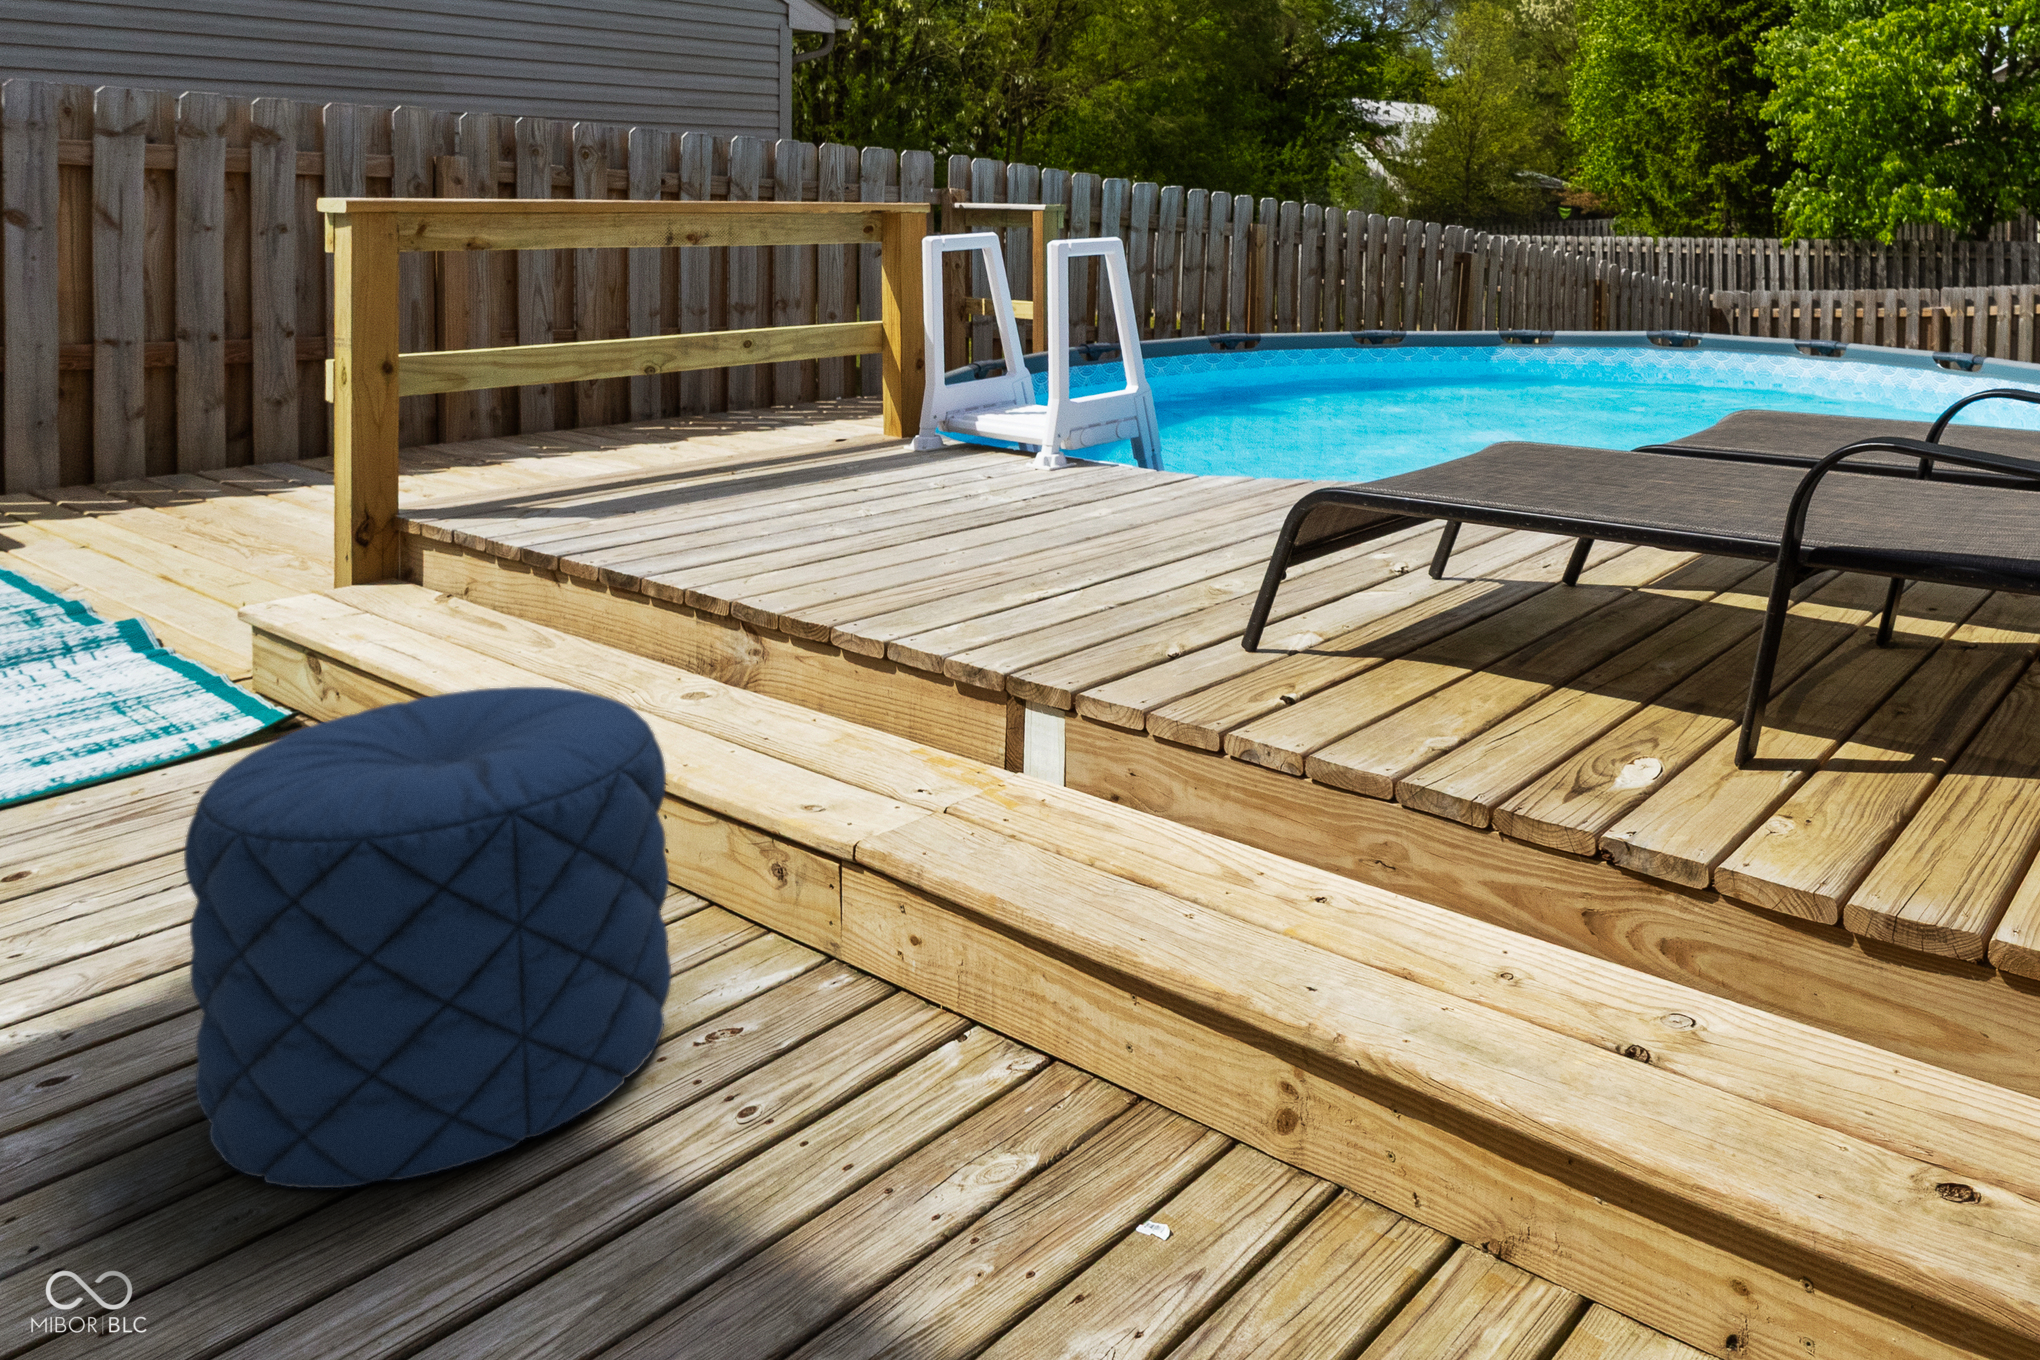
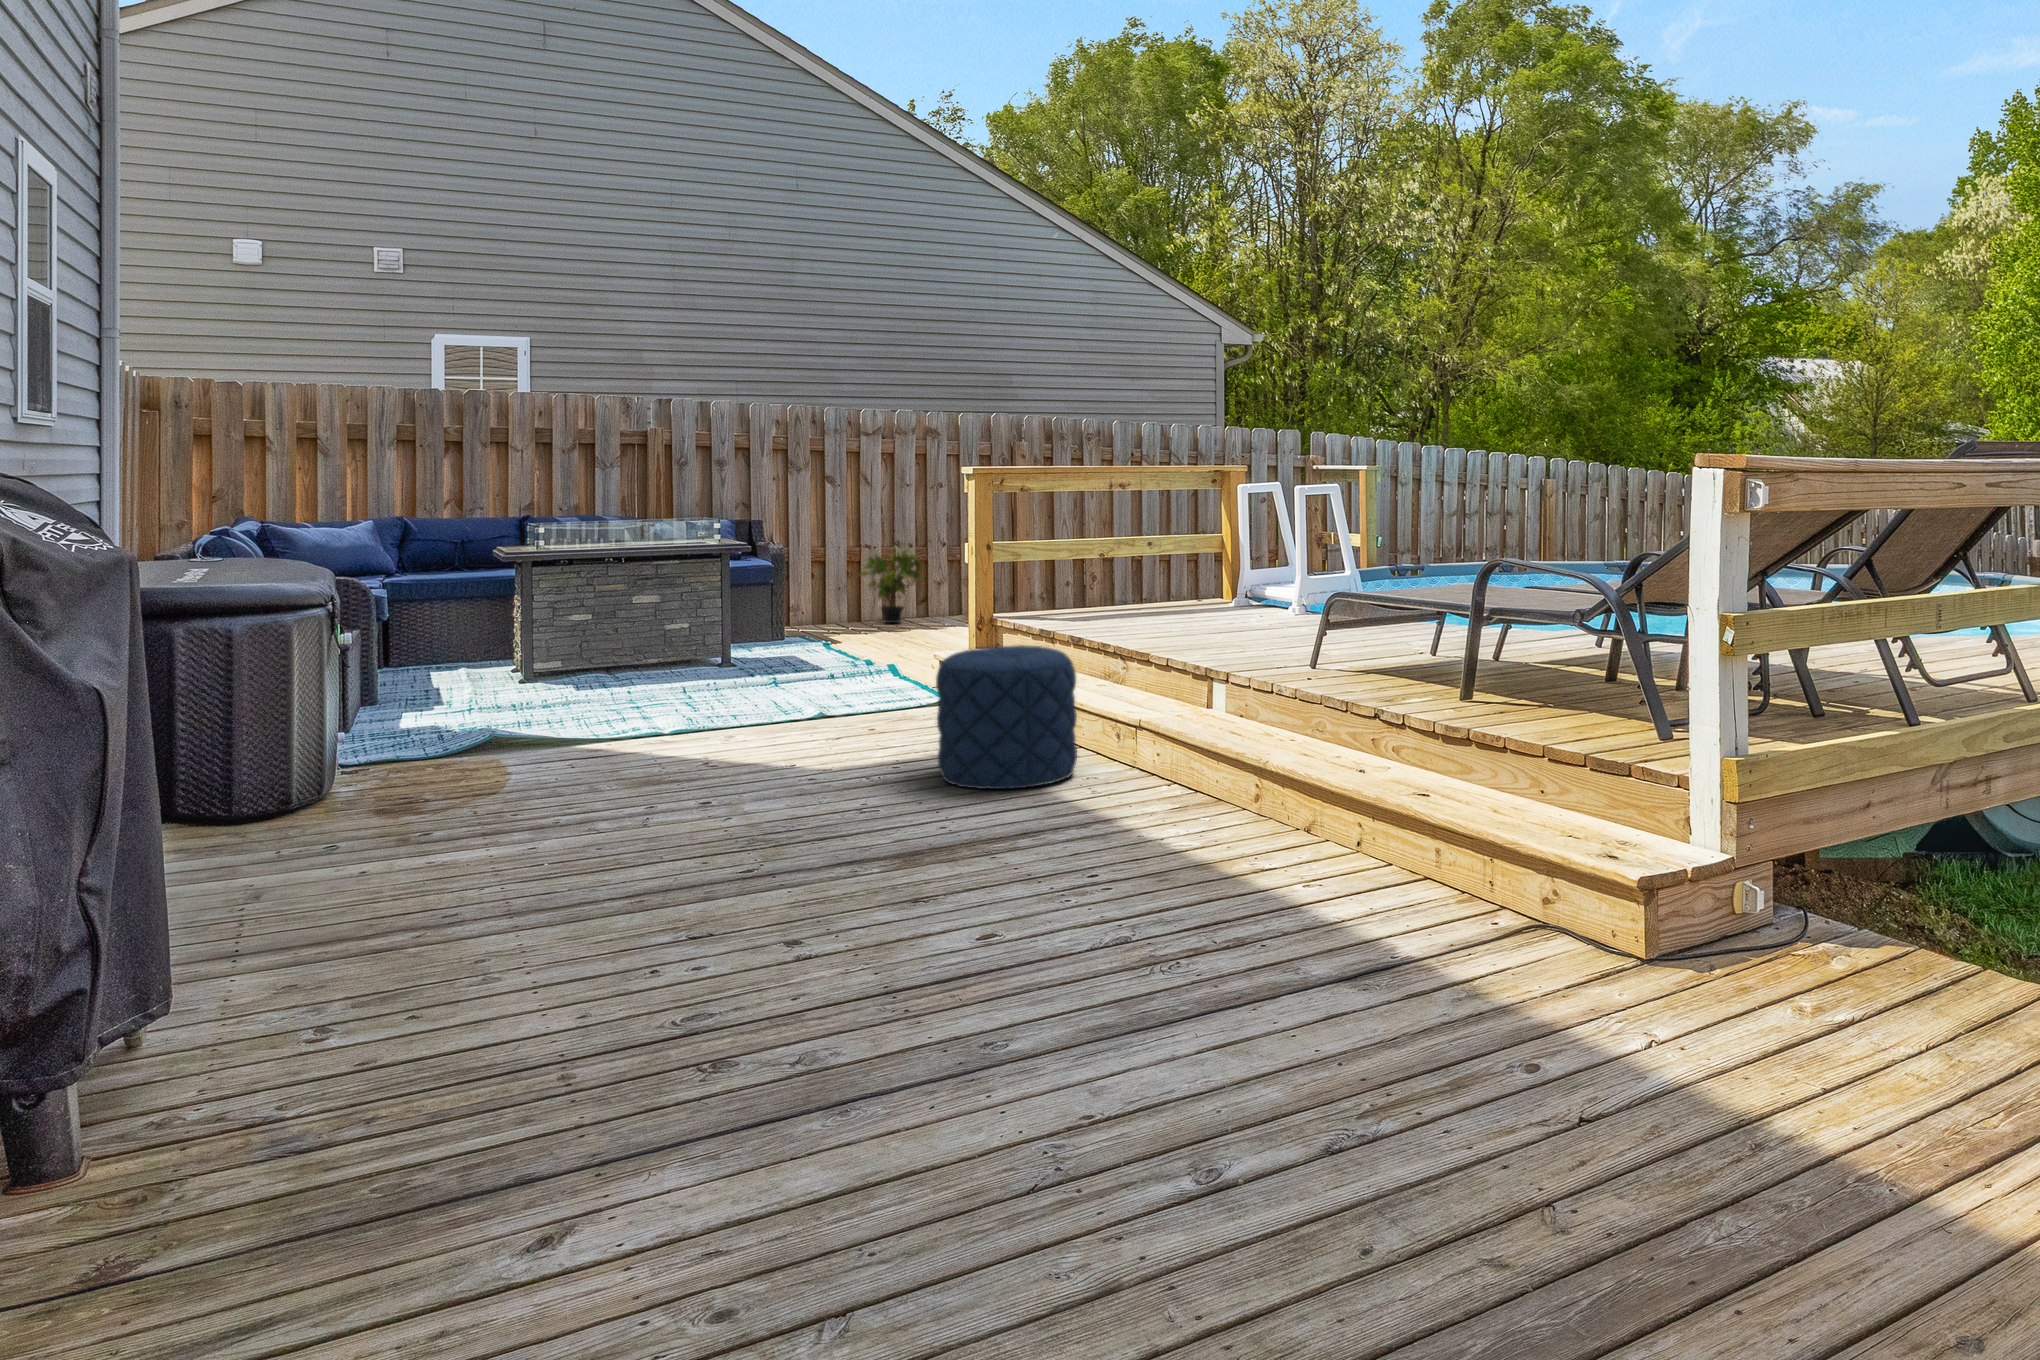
potted plant: none [99,342,256,485] -> present [860,548,923,623]

